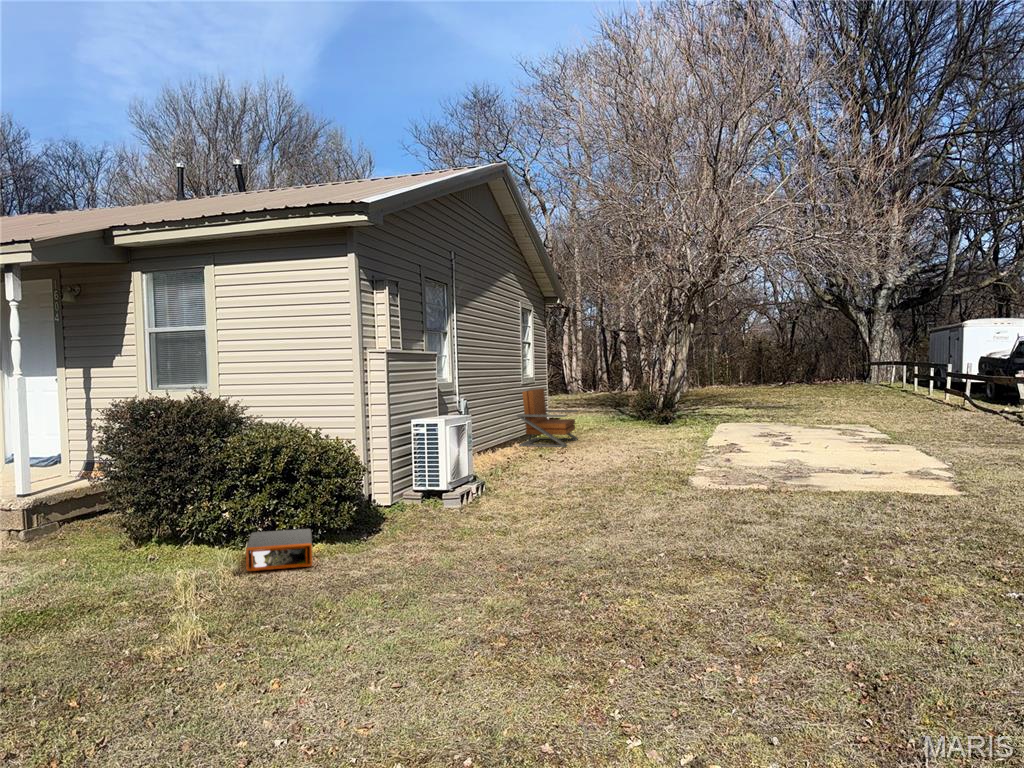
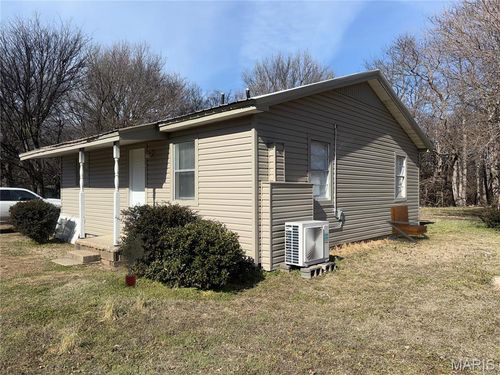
potted tree: none [103,455,179,566] -> present [122,233,150,286]
storage box: present [246,529,312,571] -> none [163,277,206,302]

